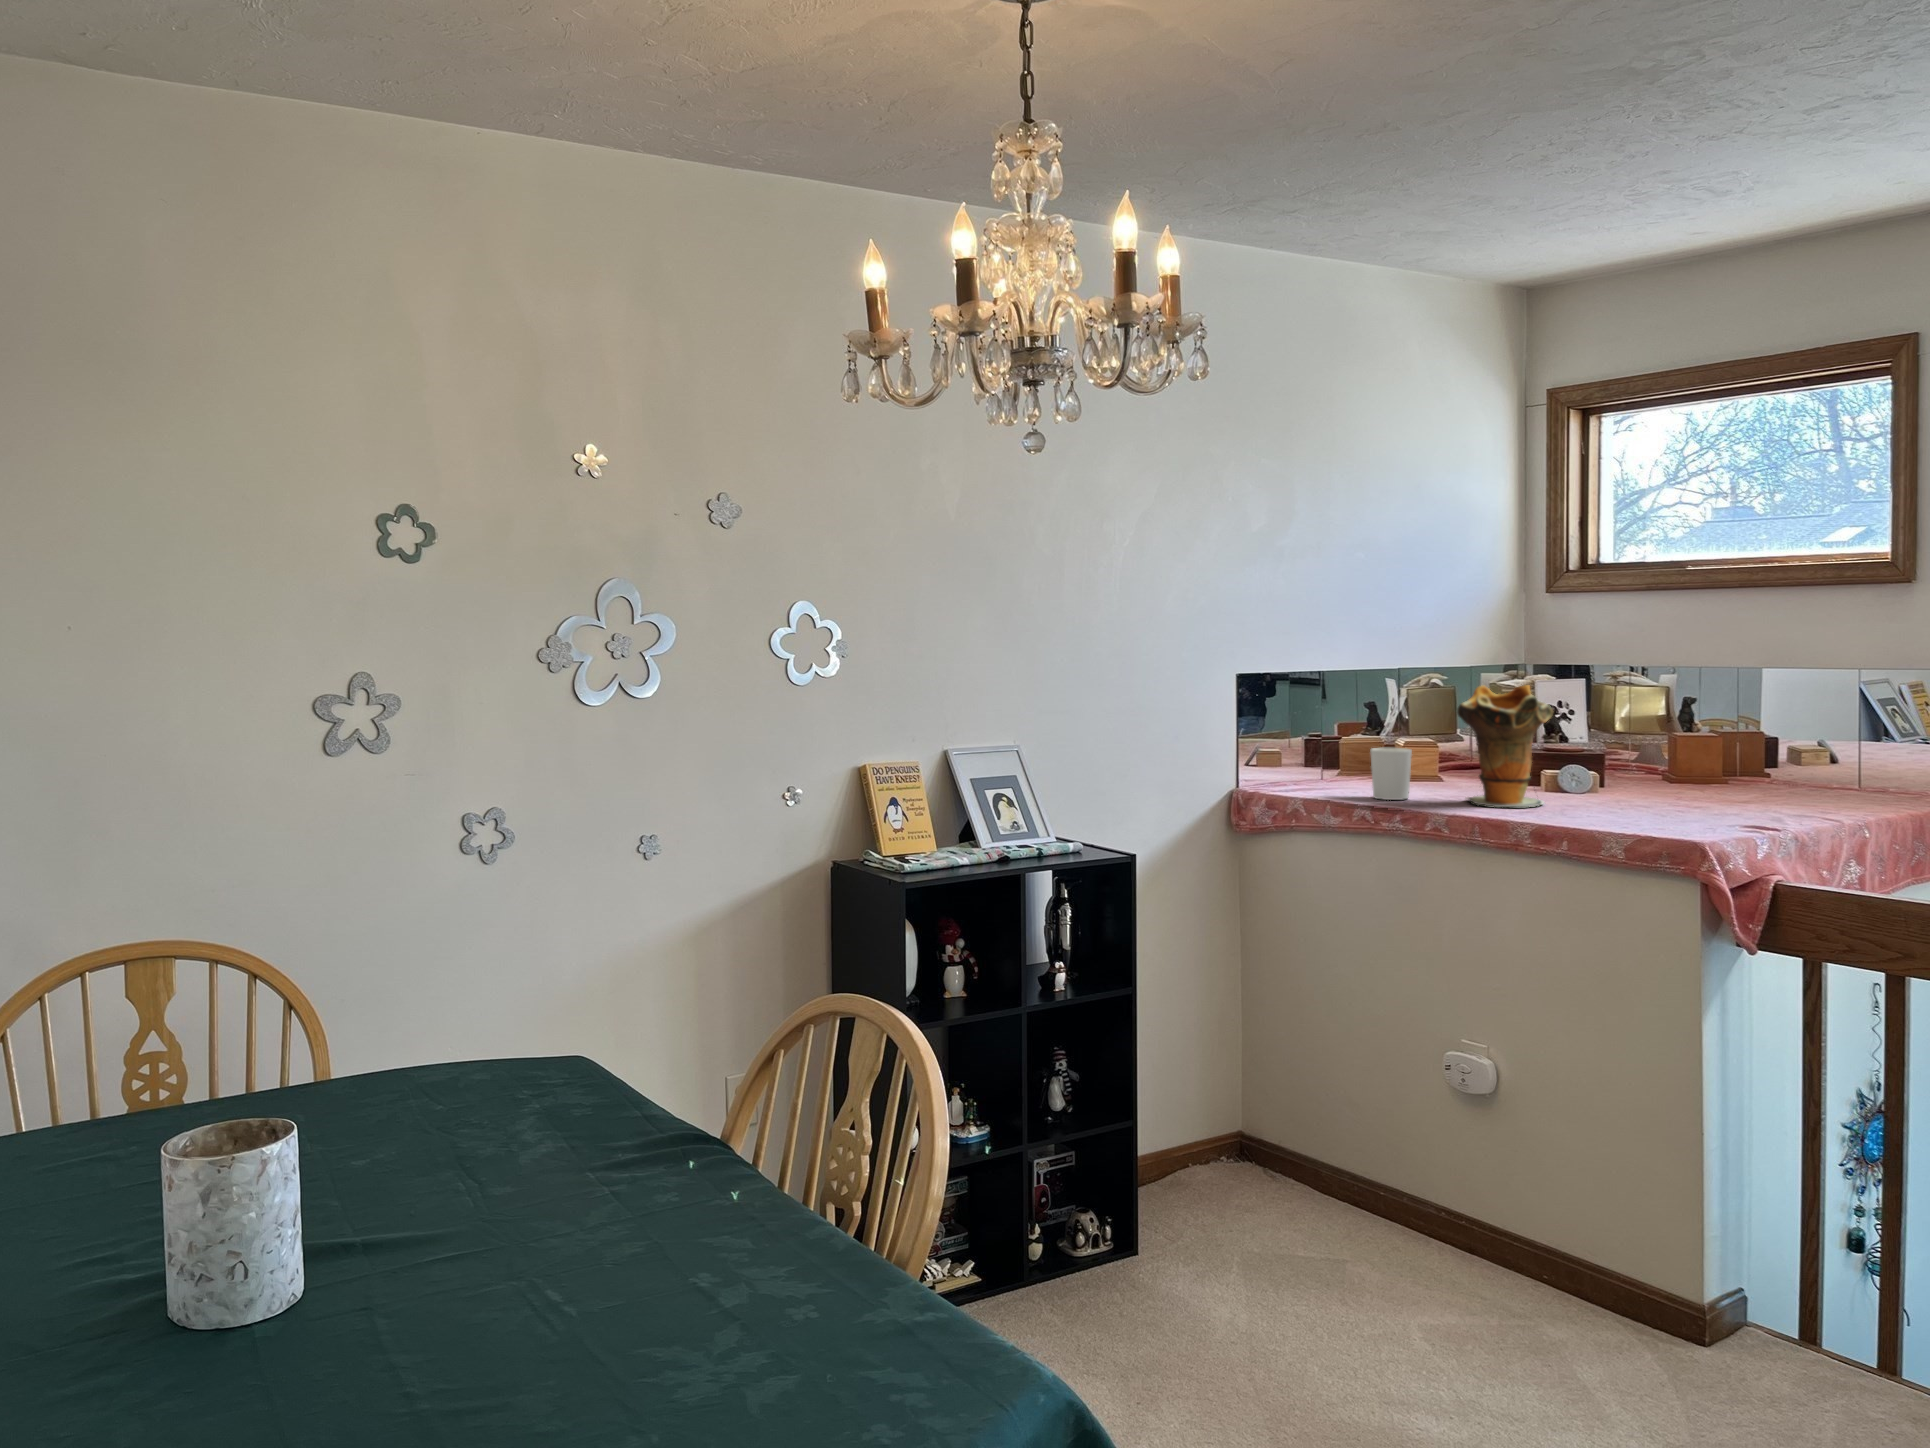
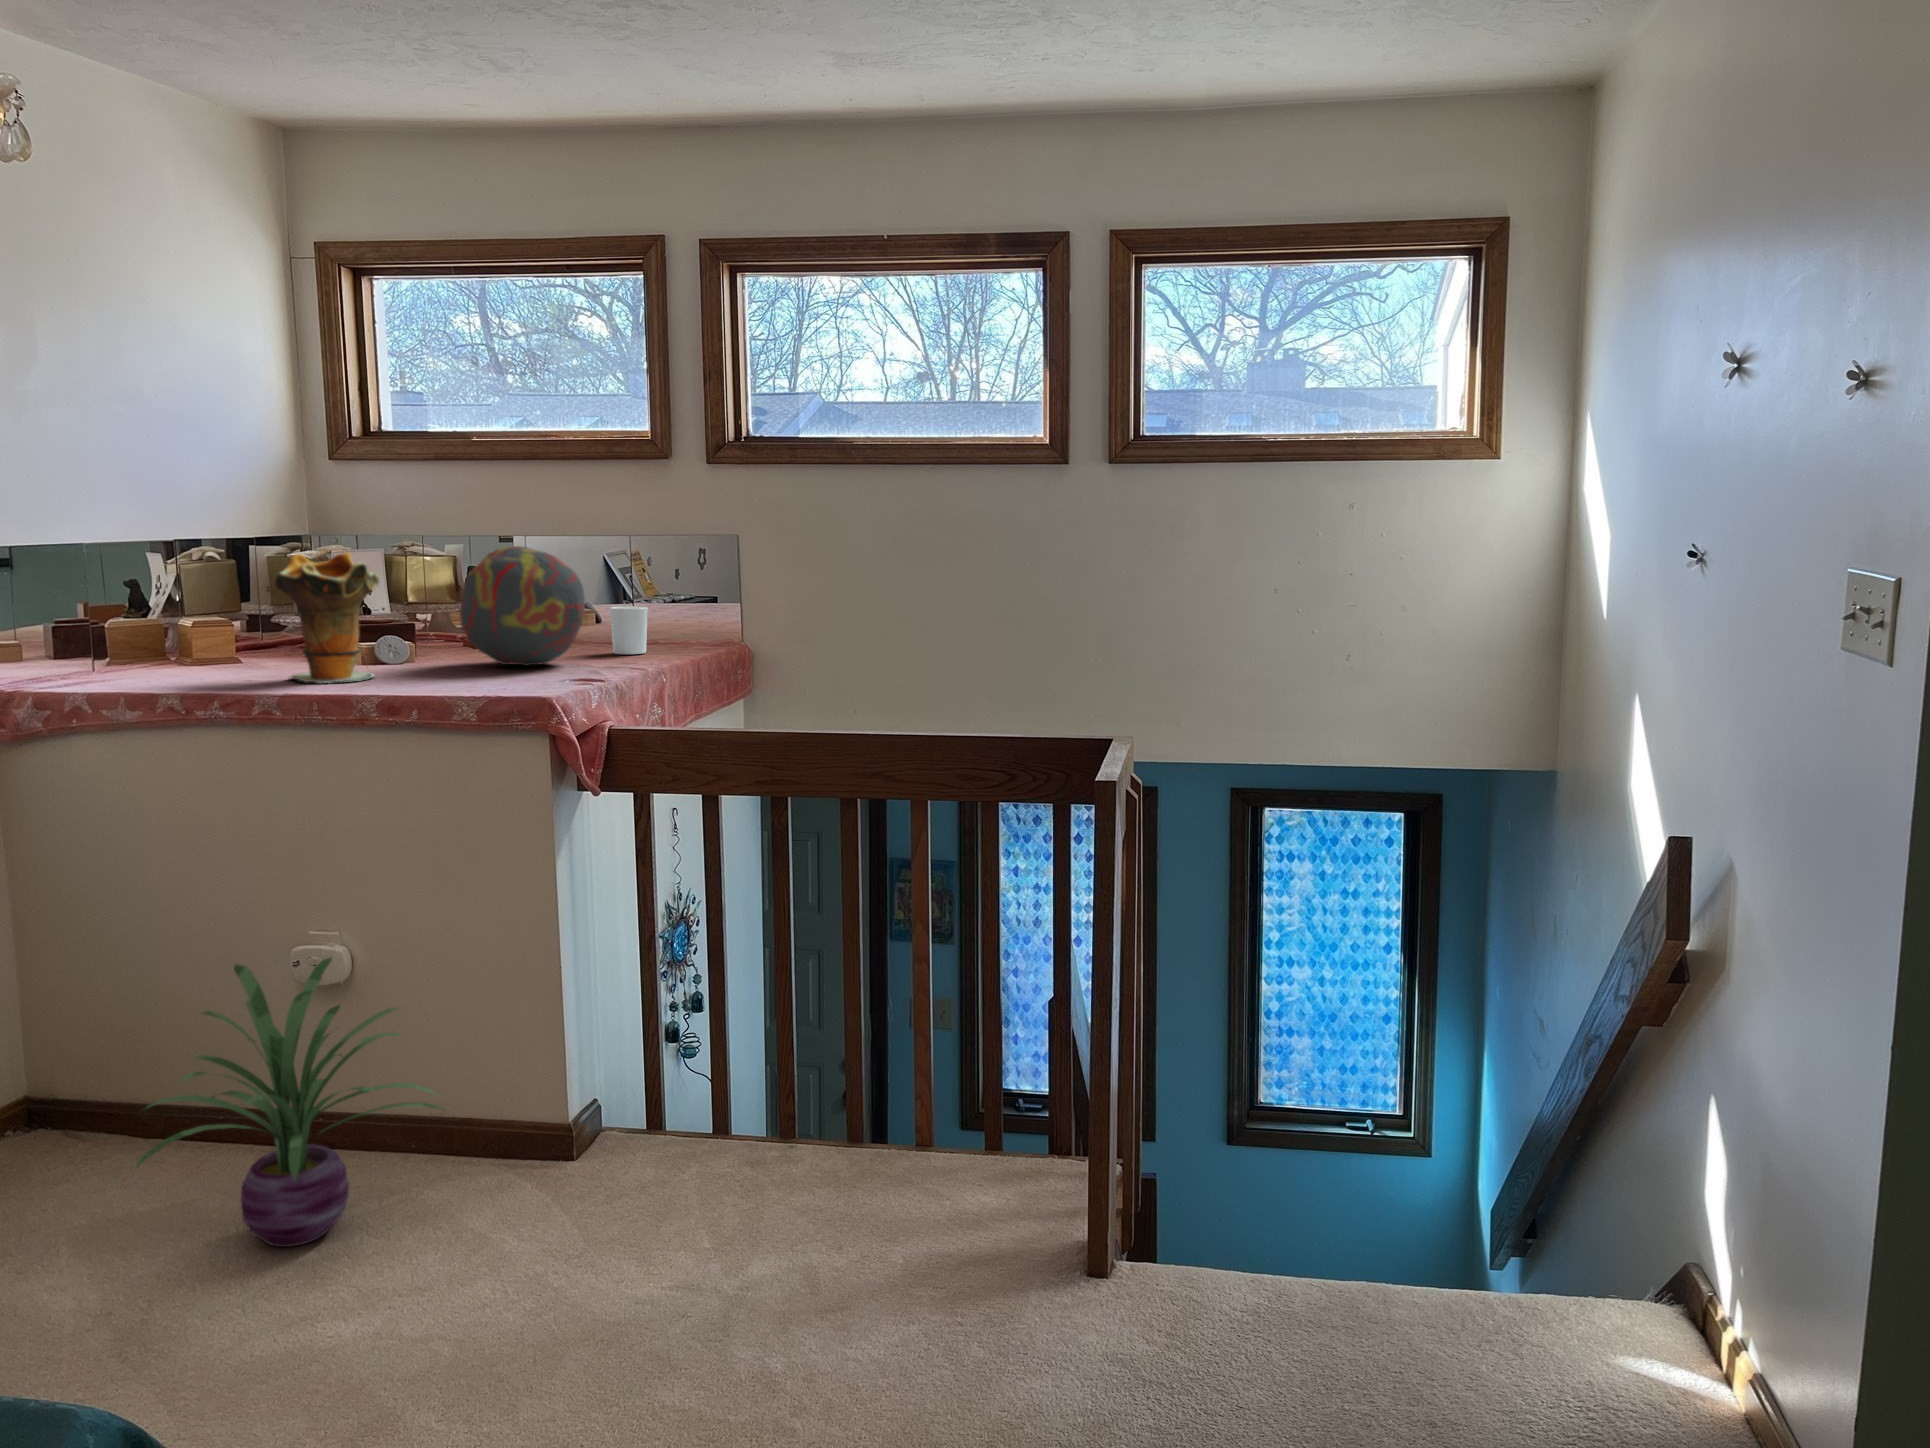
decorative orb: none [1639,680,1782,806] -> present [460,546,585,666]
candle holder: present [1370,748,1412,800] -> present [609,606,648,654]
decorative plant: none [1280,1051,1562,1326] -> present [136,958,445,1247]

